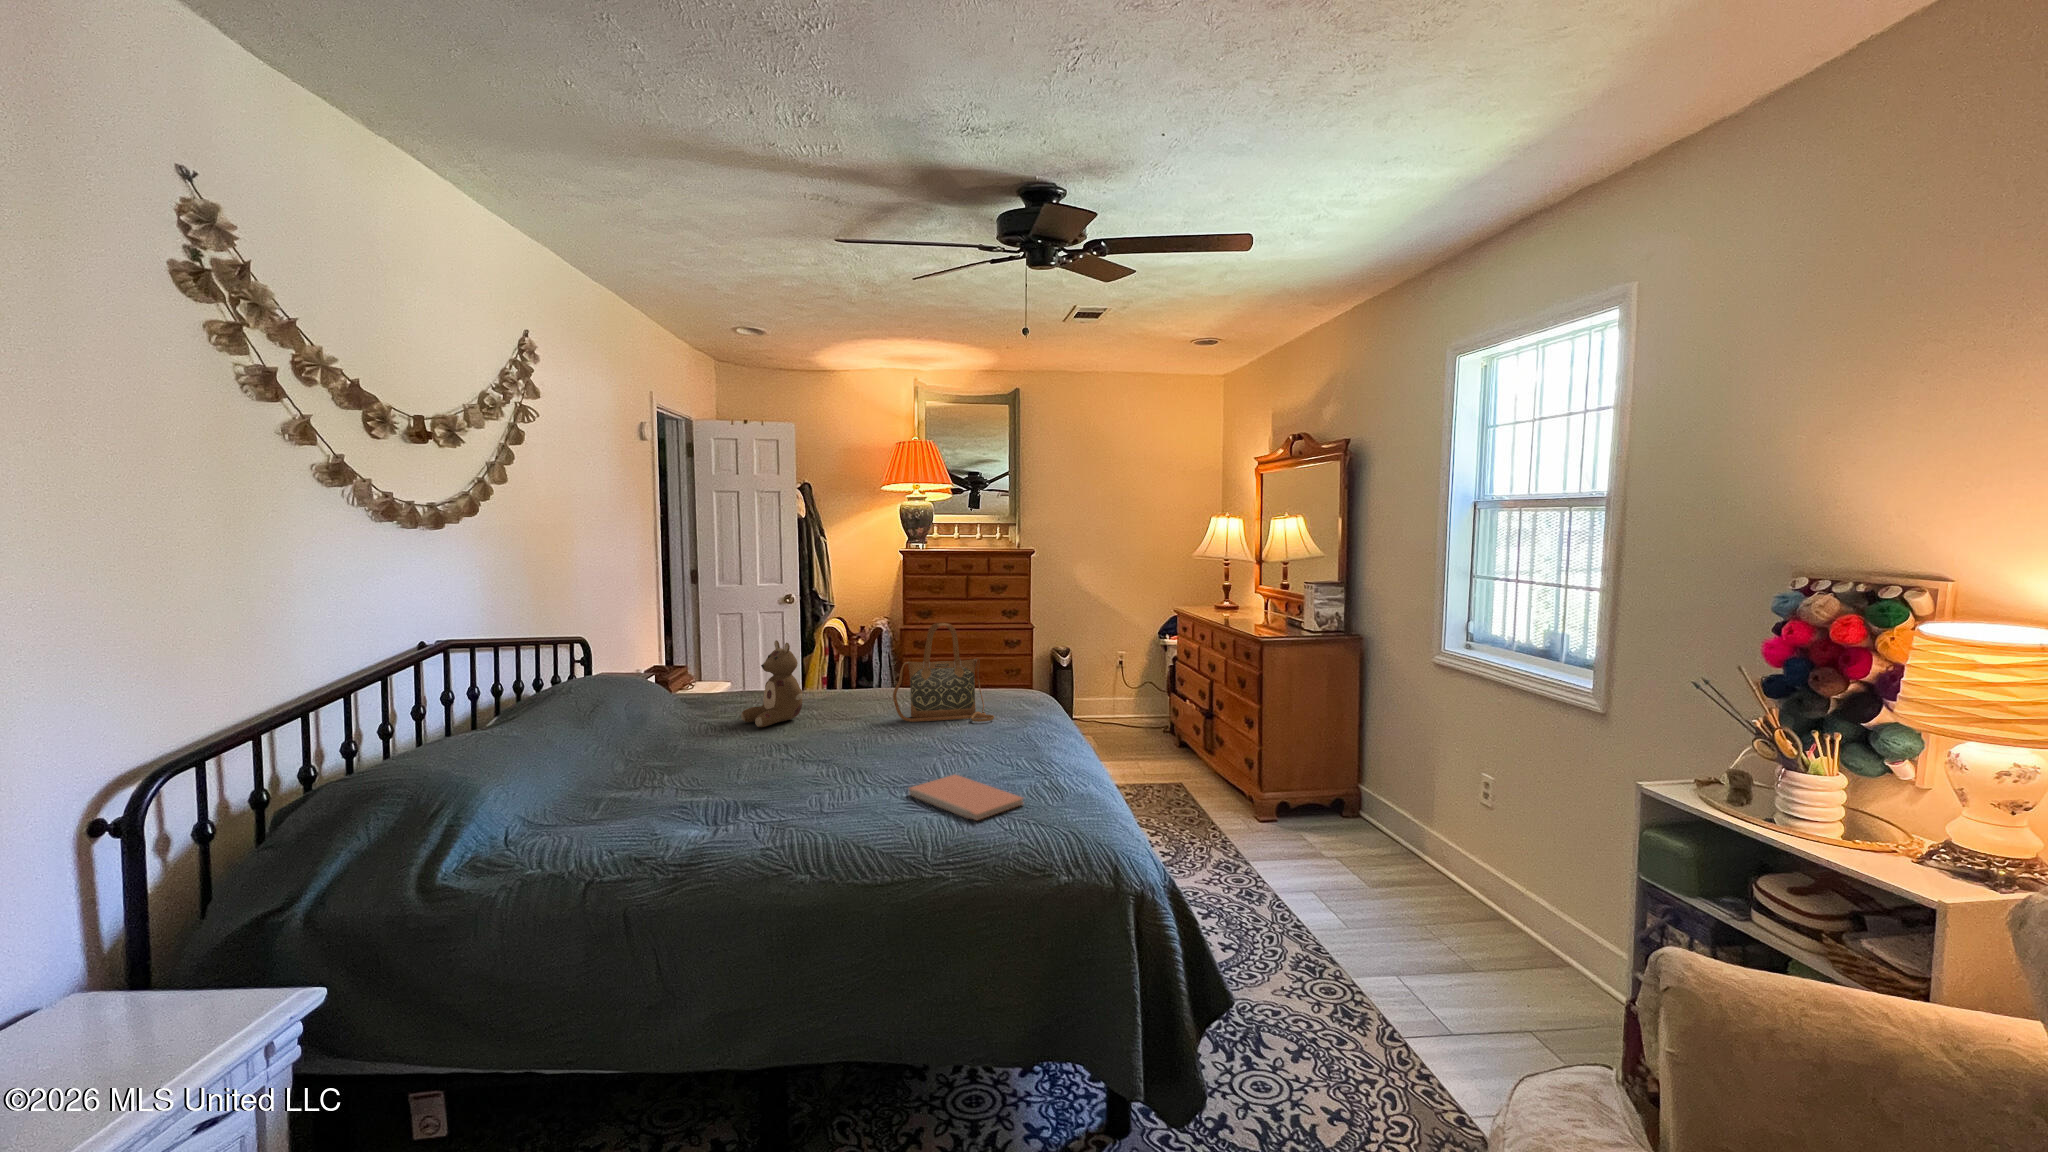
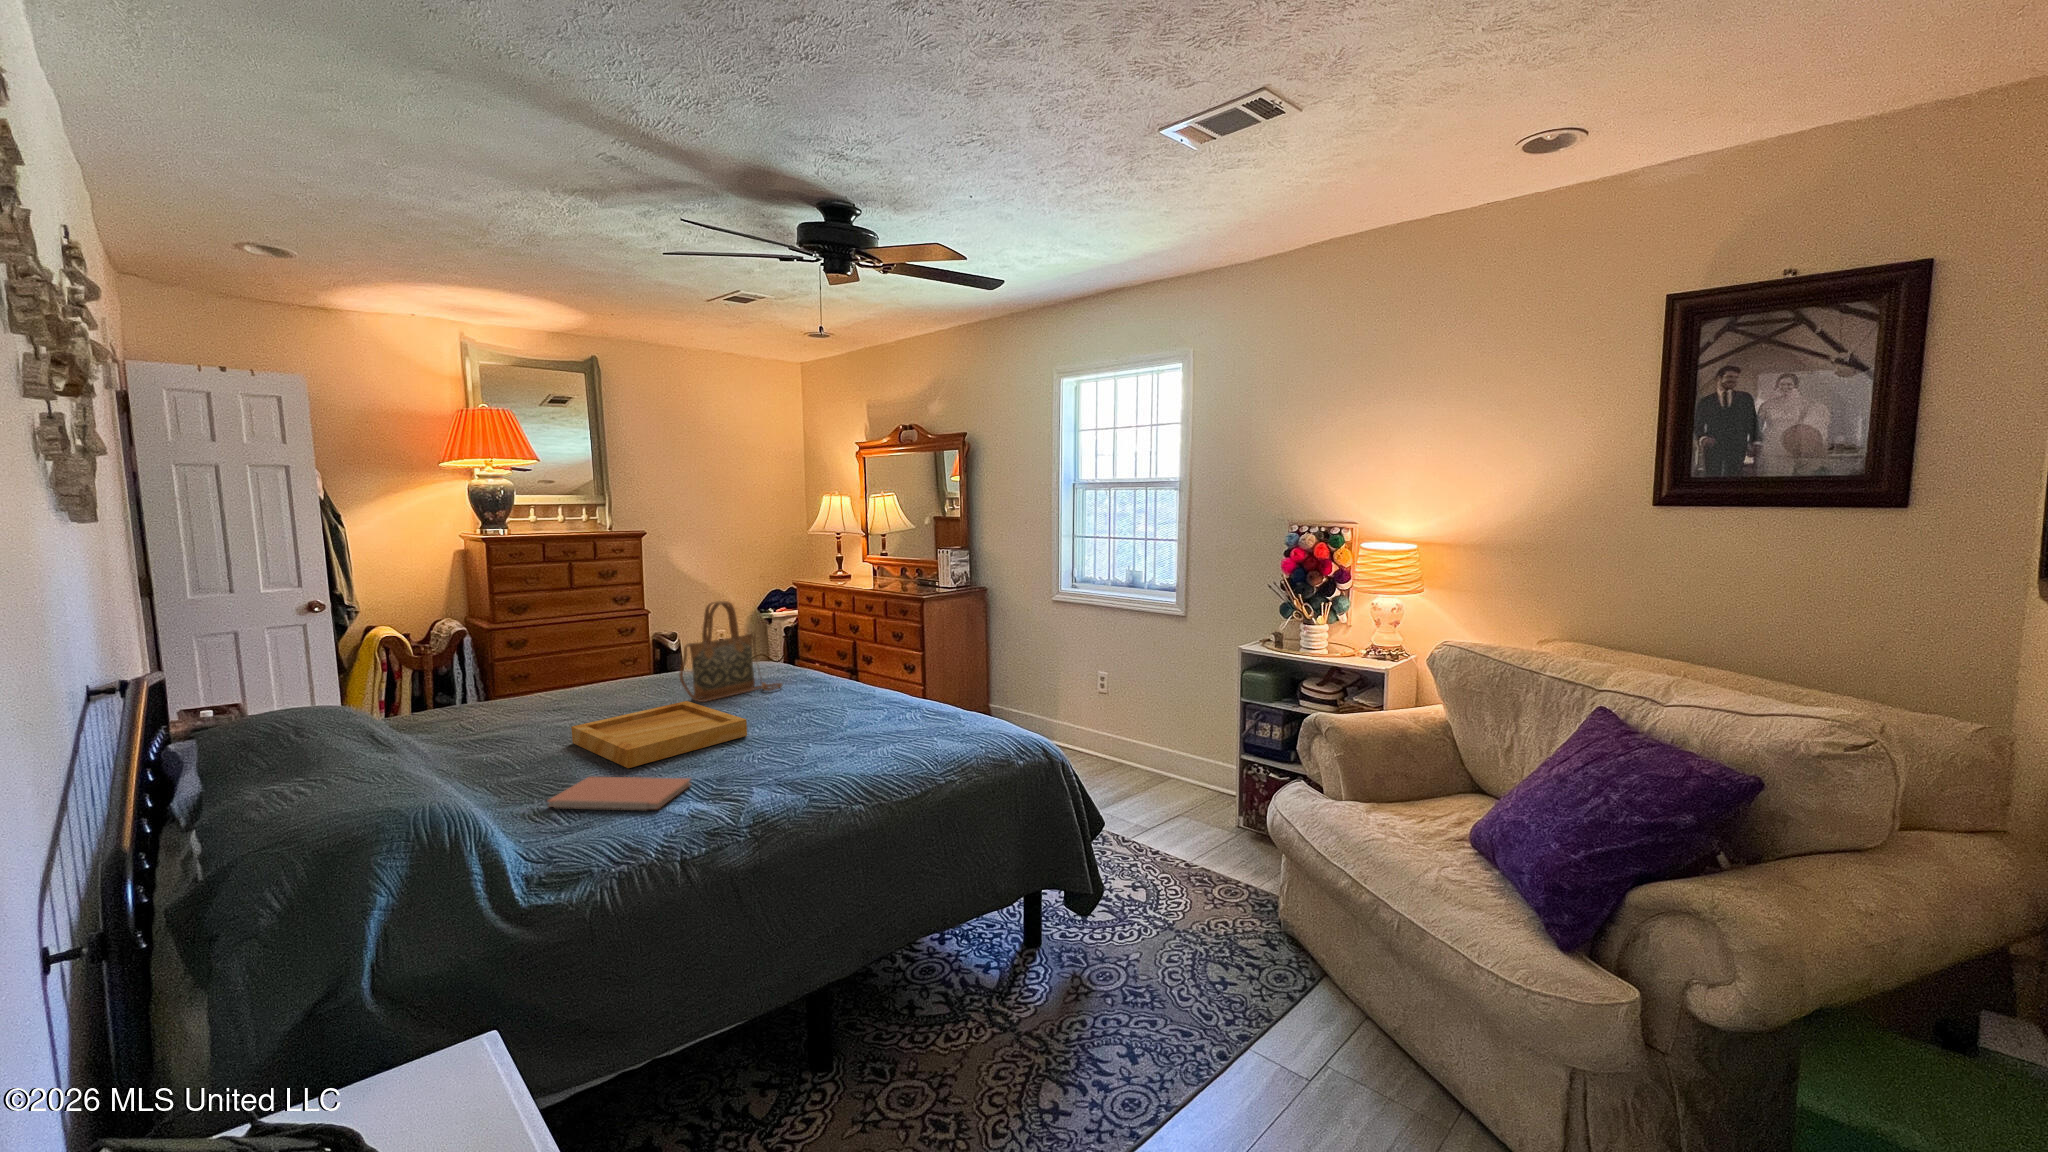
stuffed bear: present [741,640,802,727] -> none [499,638,584,736]
tray: none [750,718,877,771] -> present [571,701,747,768]
notebook: present [909,775,1024,820] -> present [548,777,692,810]

